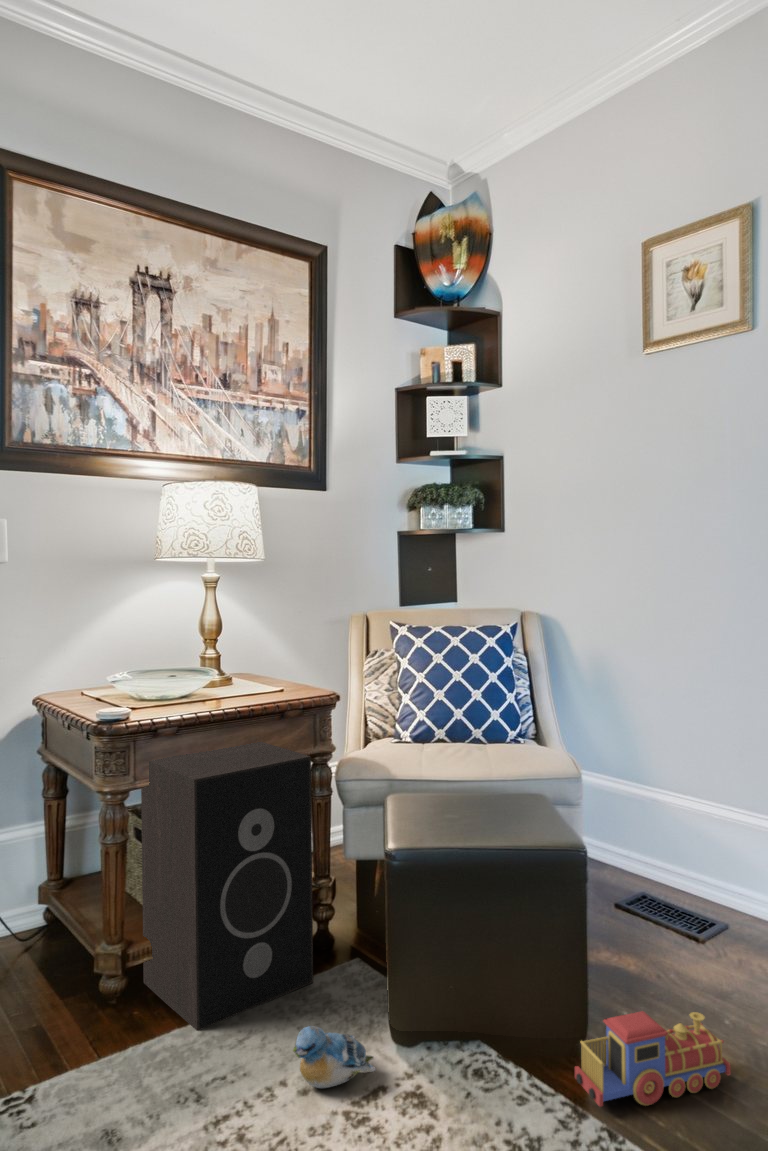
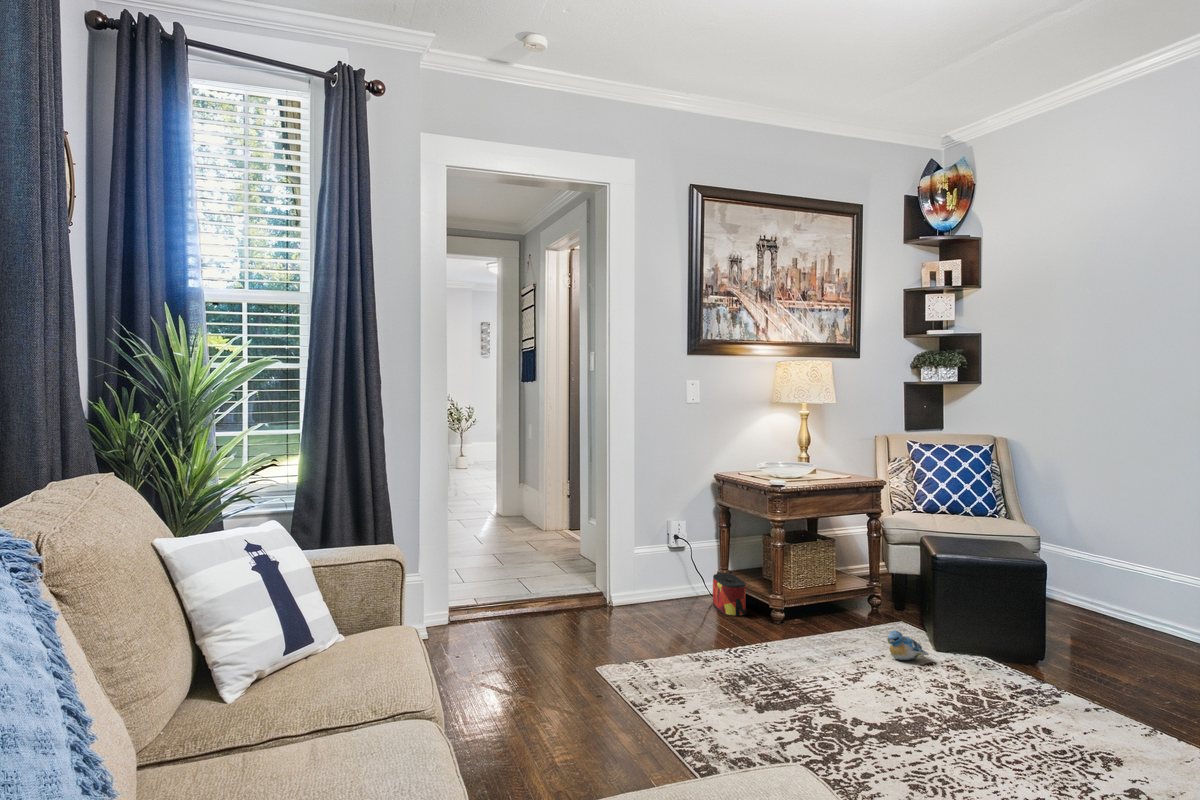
speaker: present [141,742,313,1031] -> none [785,502,879,639]
bag: none [24,886,81,984] -> present [713,573,747,616]
toy train: present [575,1011,731,1106] -> none [1038,642,1129,684]

